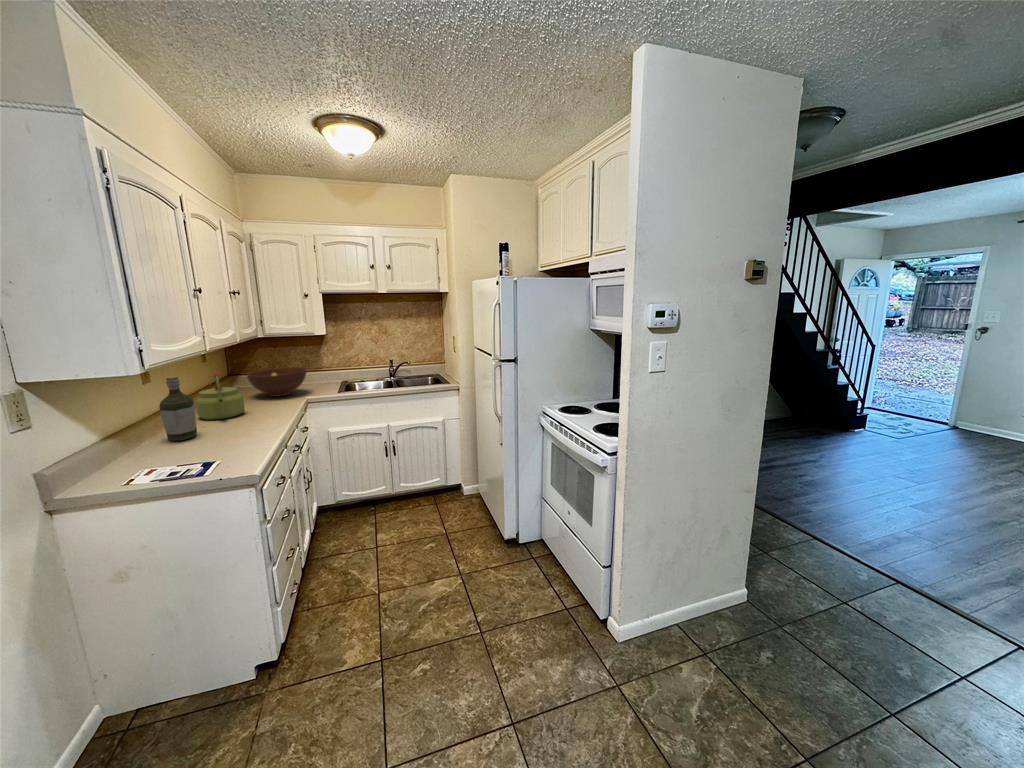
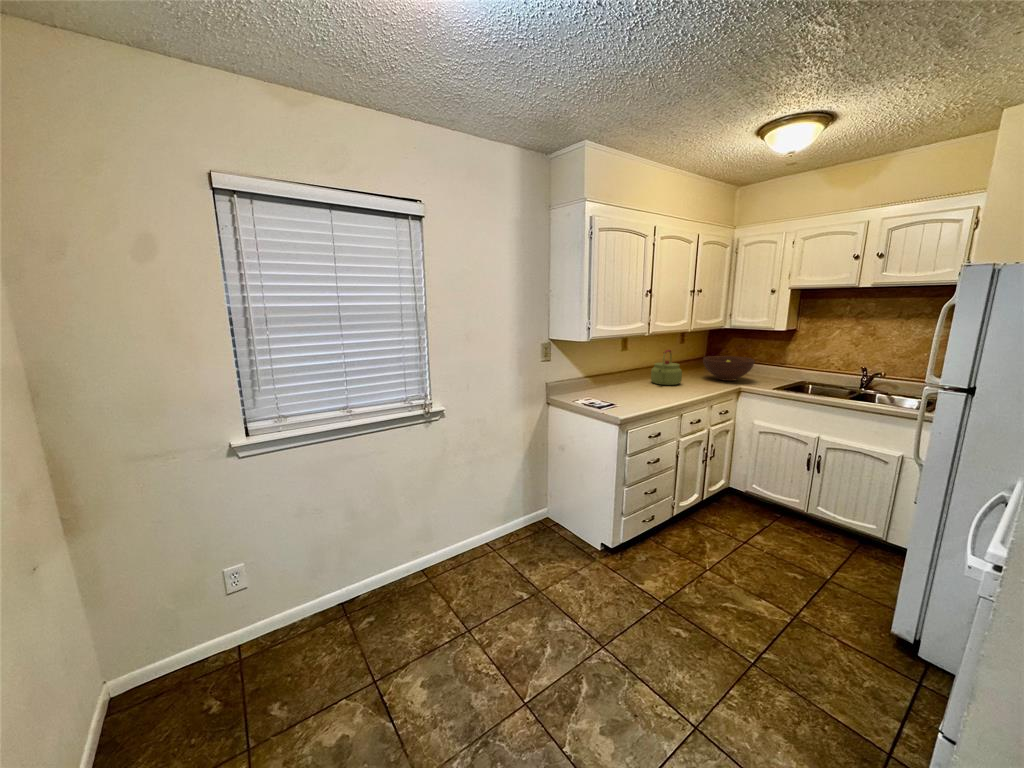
bottle: present [159,377,197,441] -> none [617,348,638,390]

